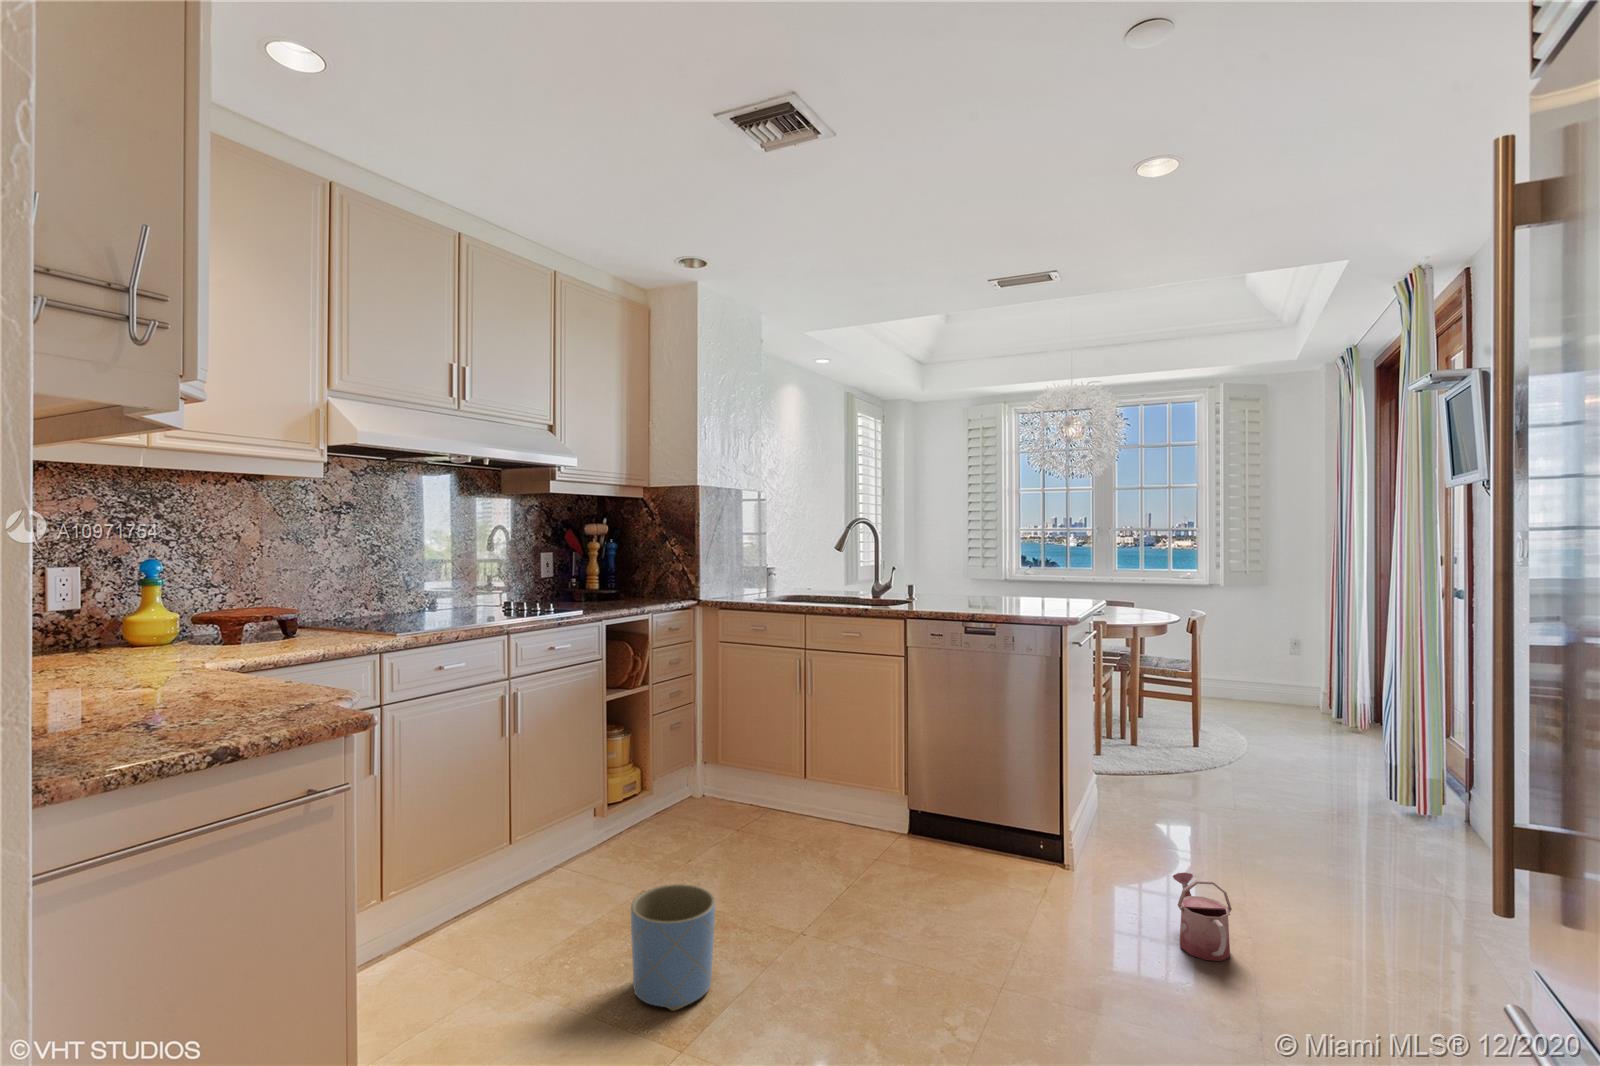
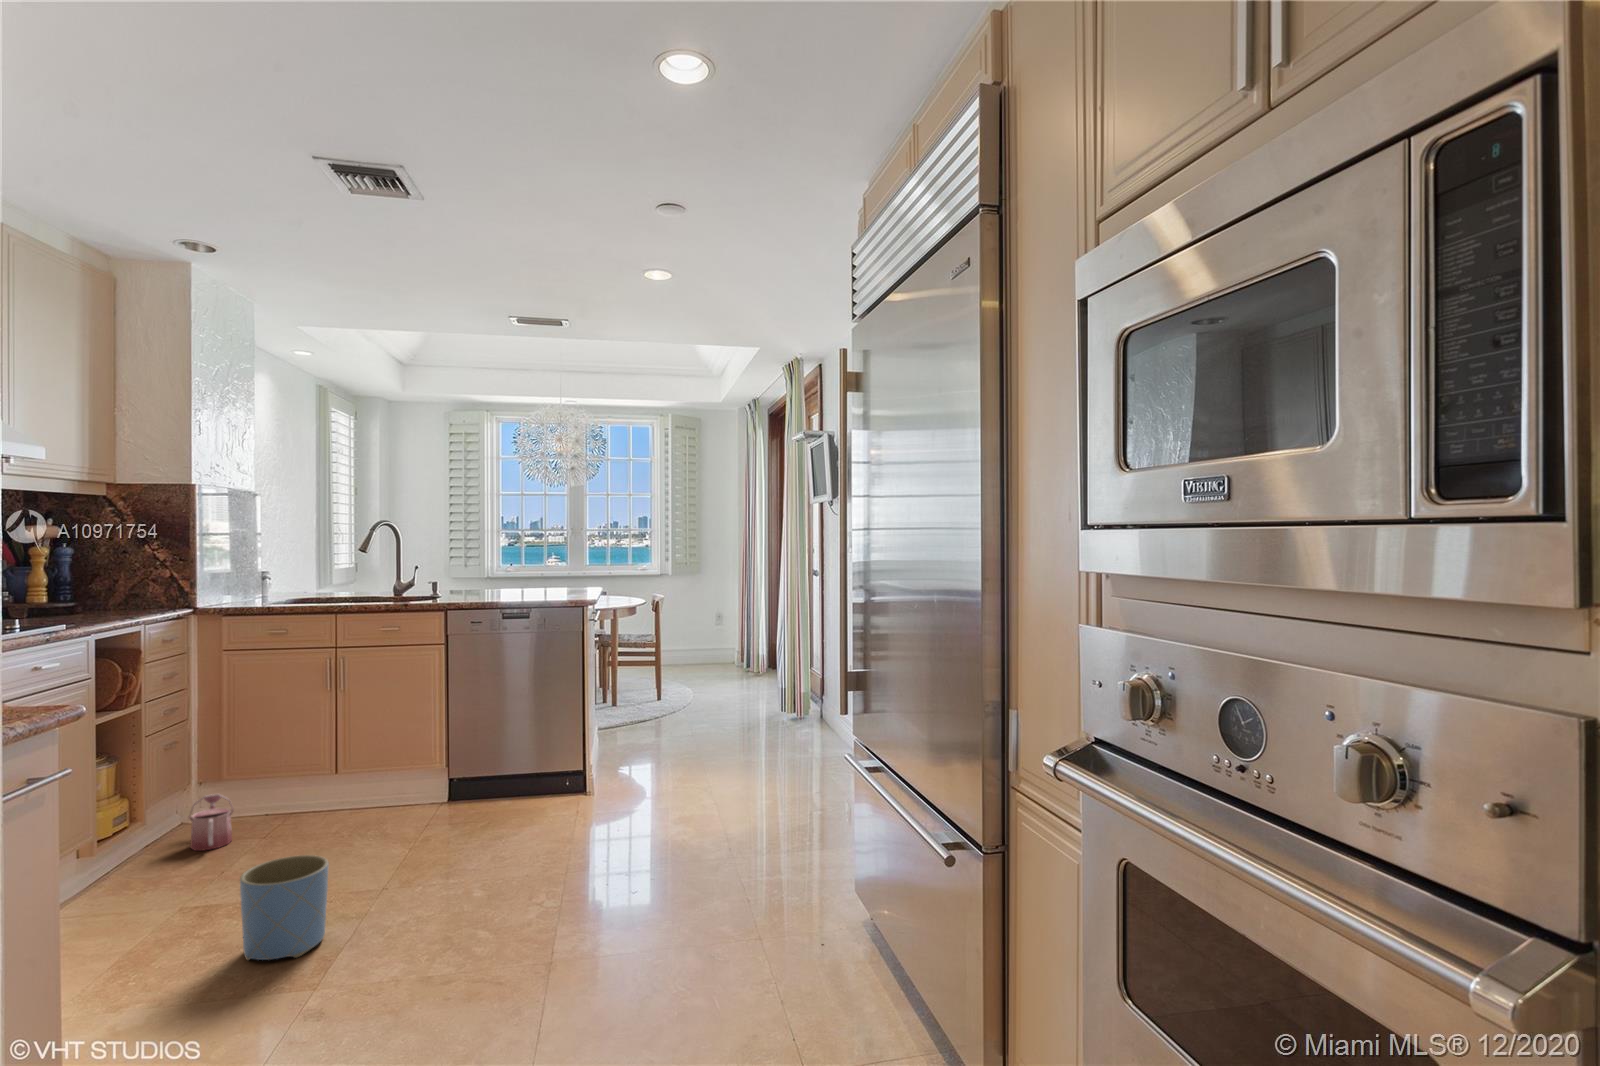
watering can: present [1173,872,1232,961] -> present [189,794,234,851]

